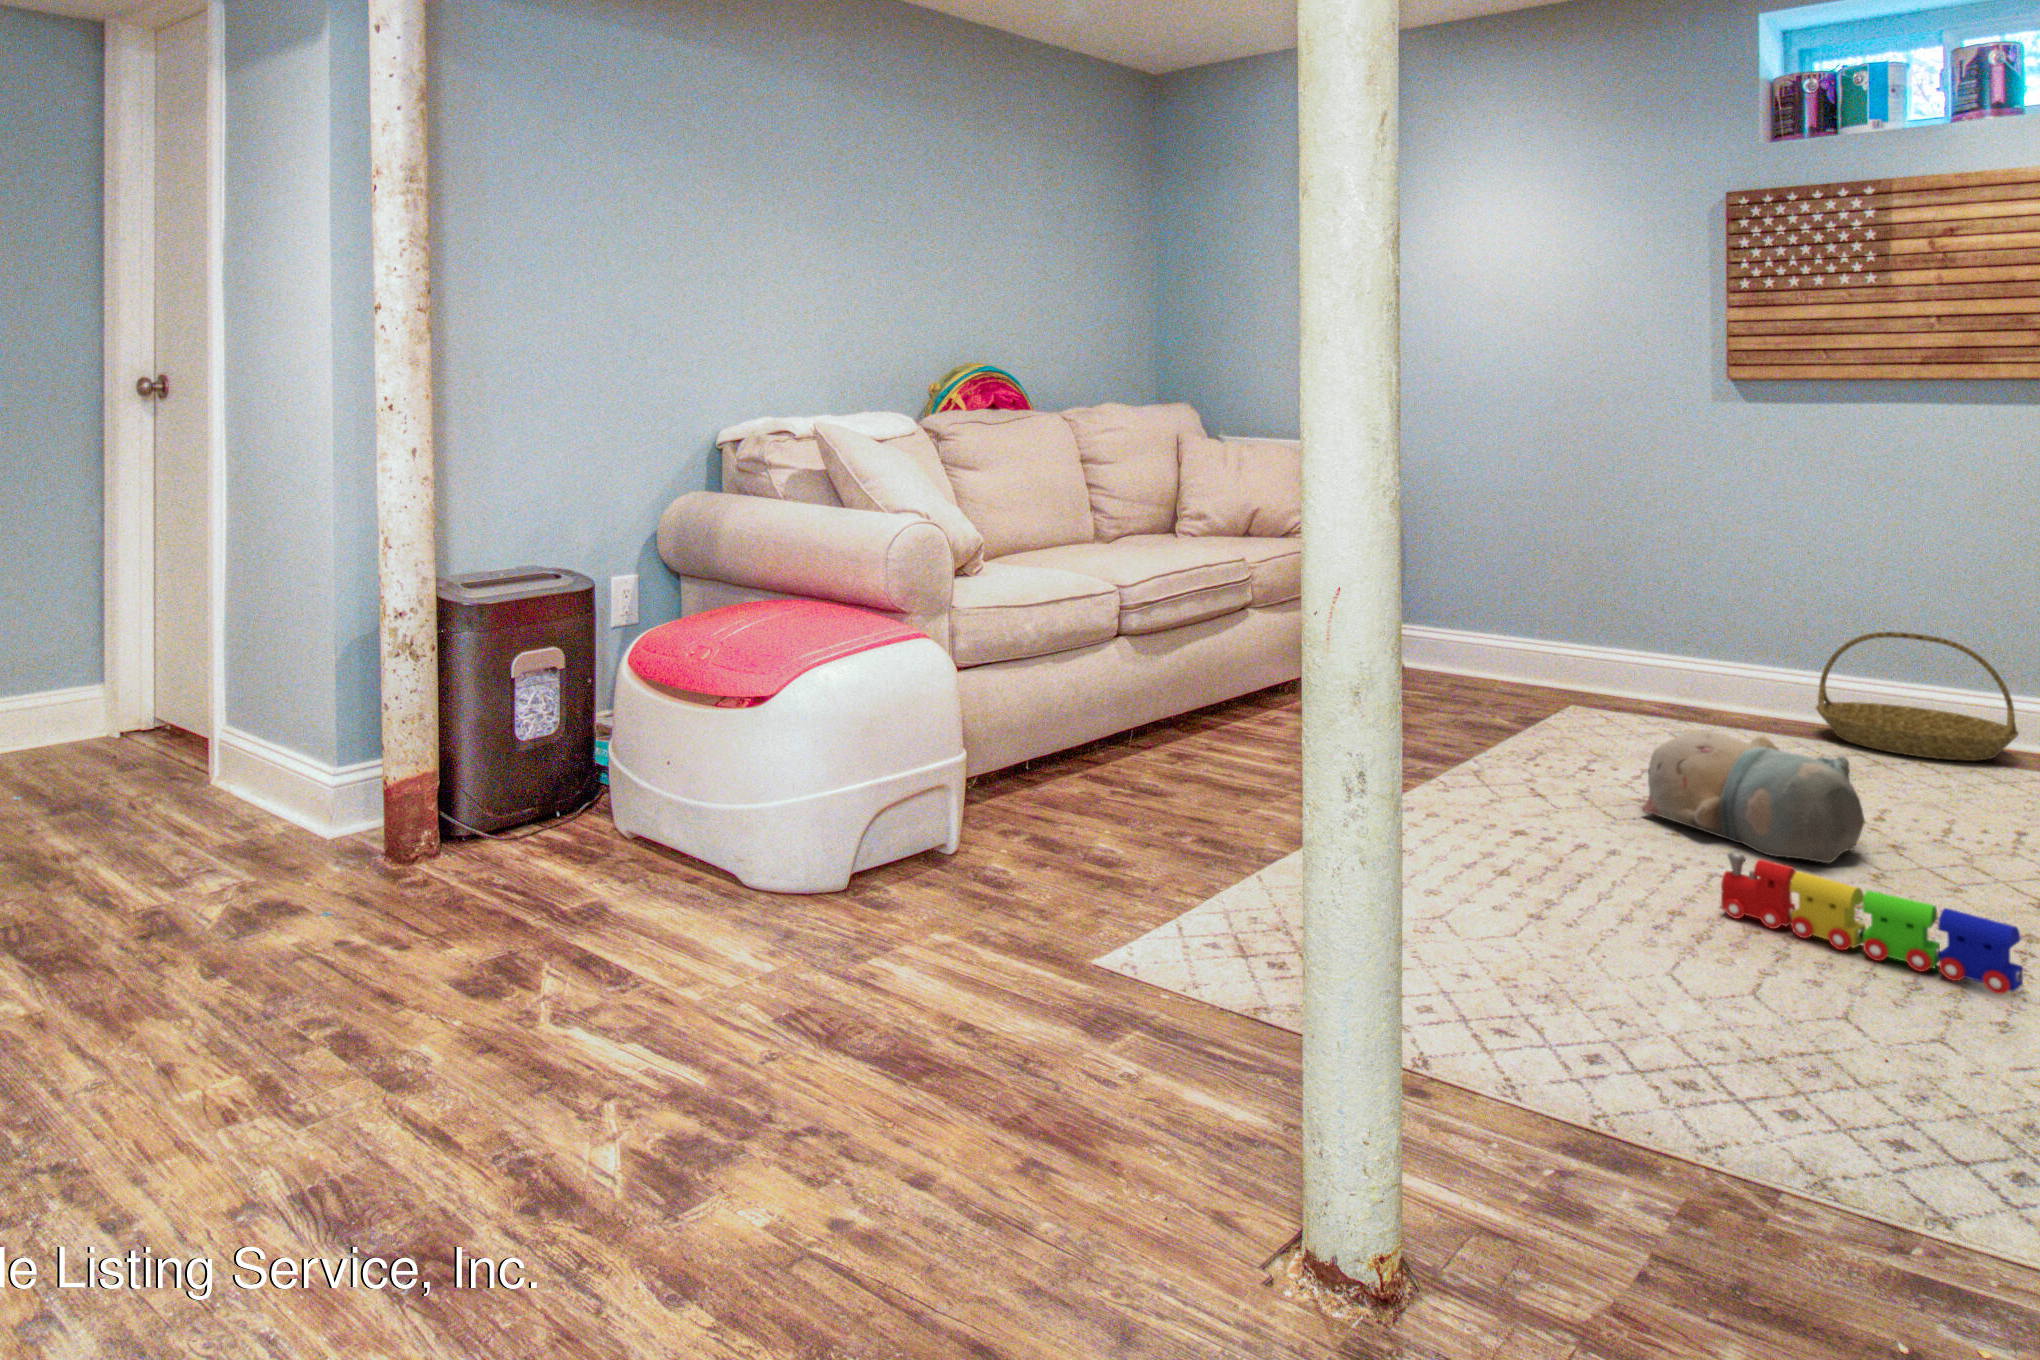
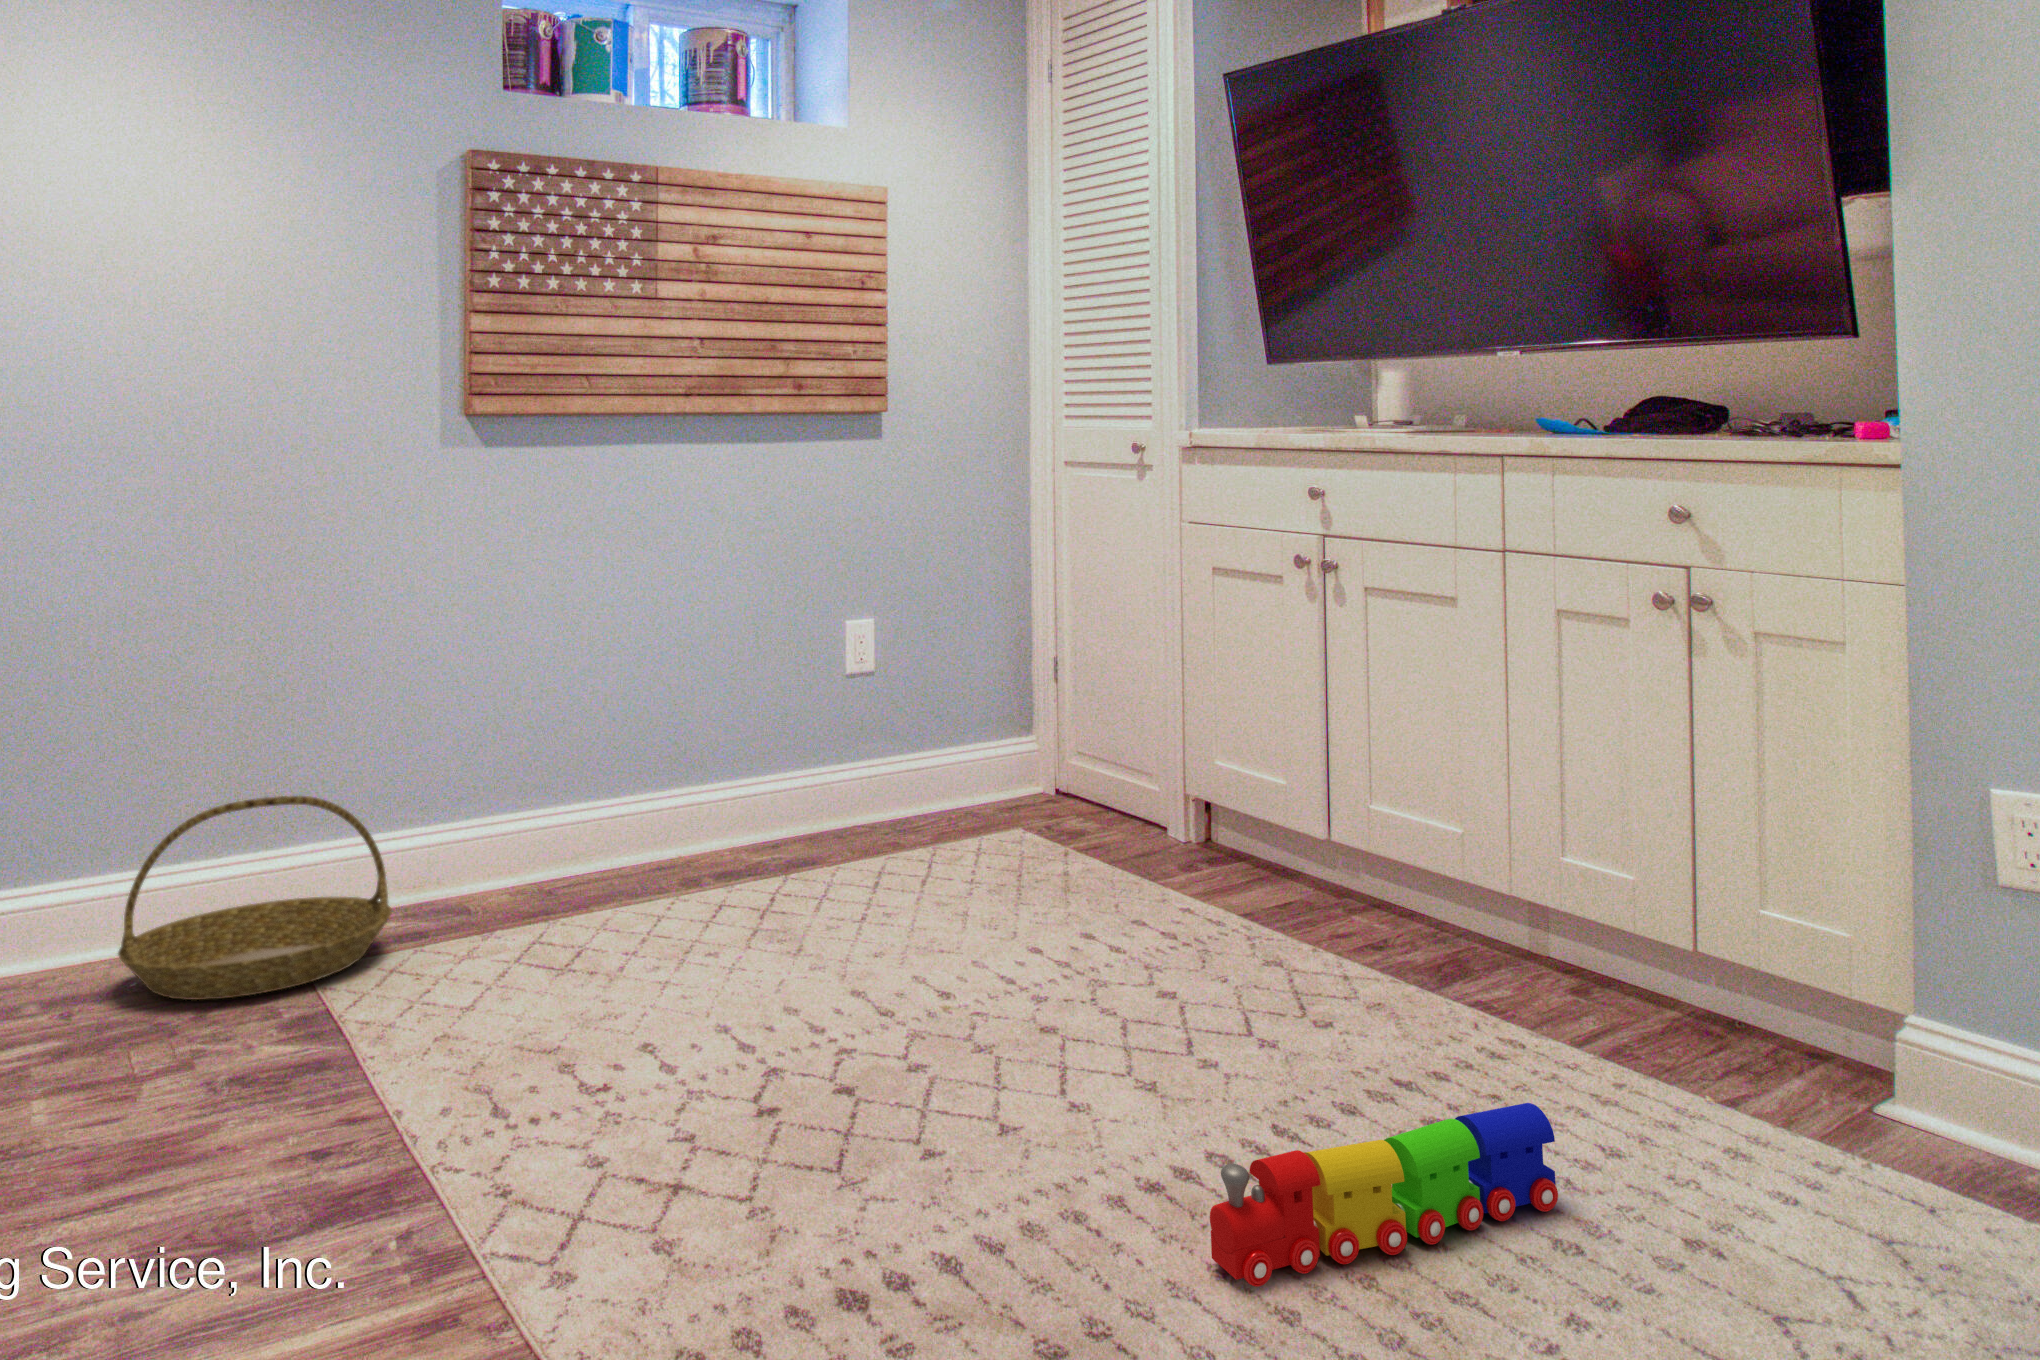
basket: present [1816,632,2019,761] -> present [118,796,392,1000]
plush toy: present [1642,731,1865,863] -> none [749,931,1090,1145]

